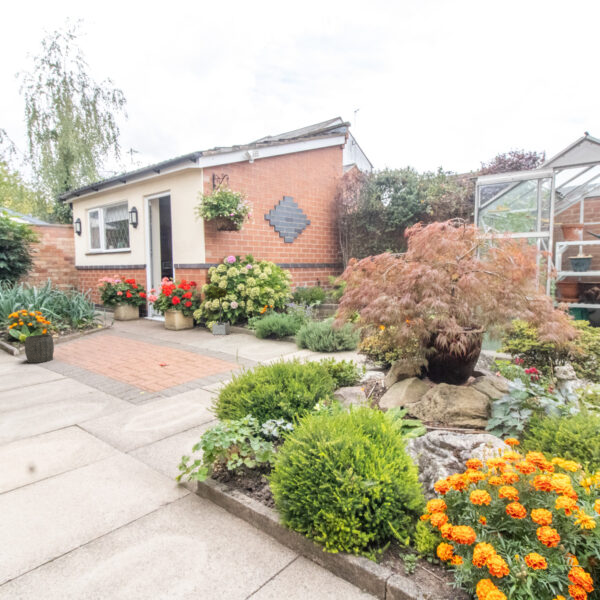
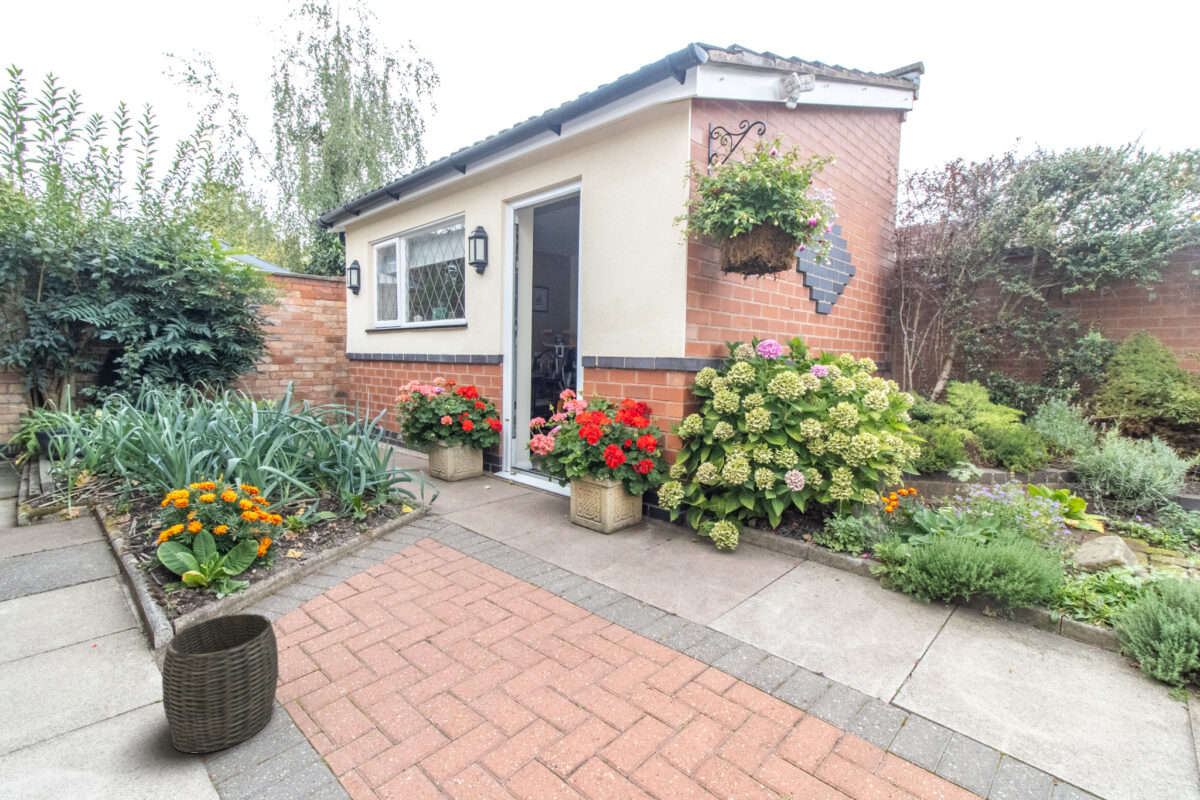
potted tree: present [207,286,230,335] -> none [717,422,780,567]

